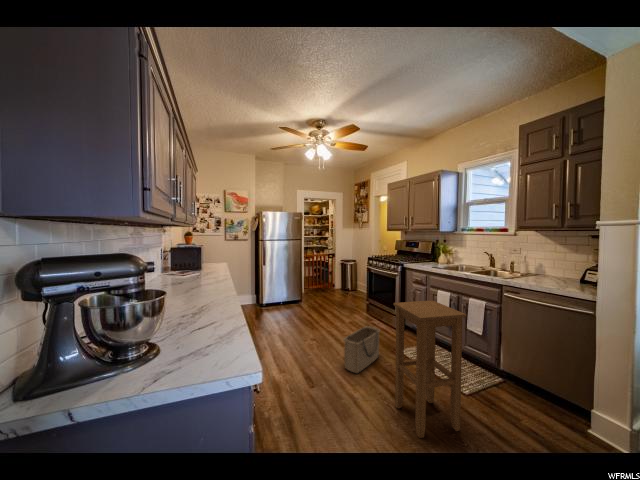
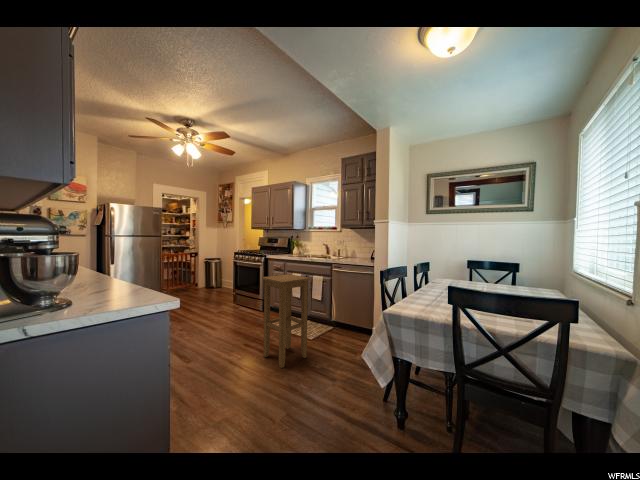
basket: present [343,326,380,373] -> none [218,307,250,345]

